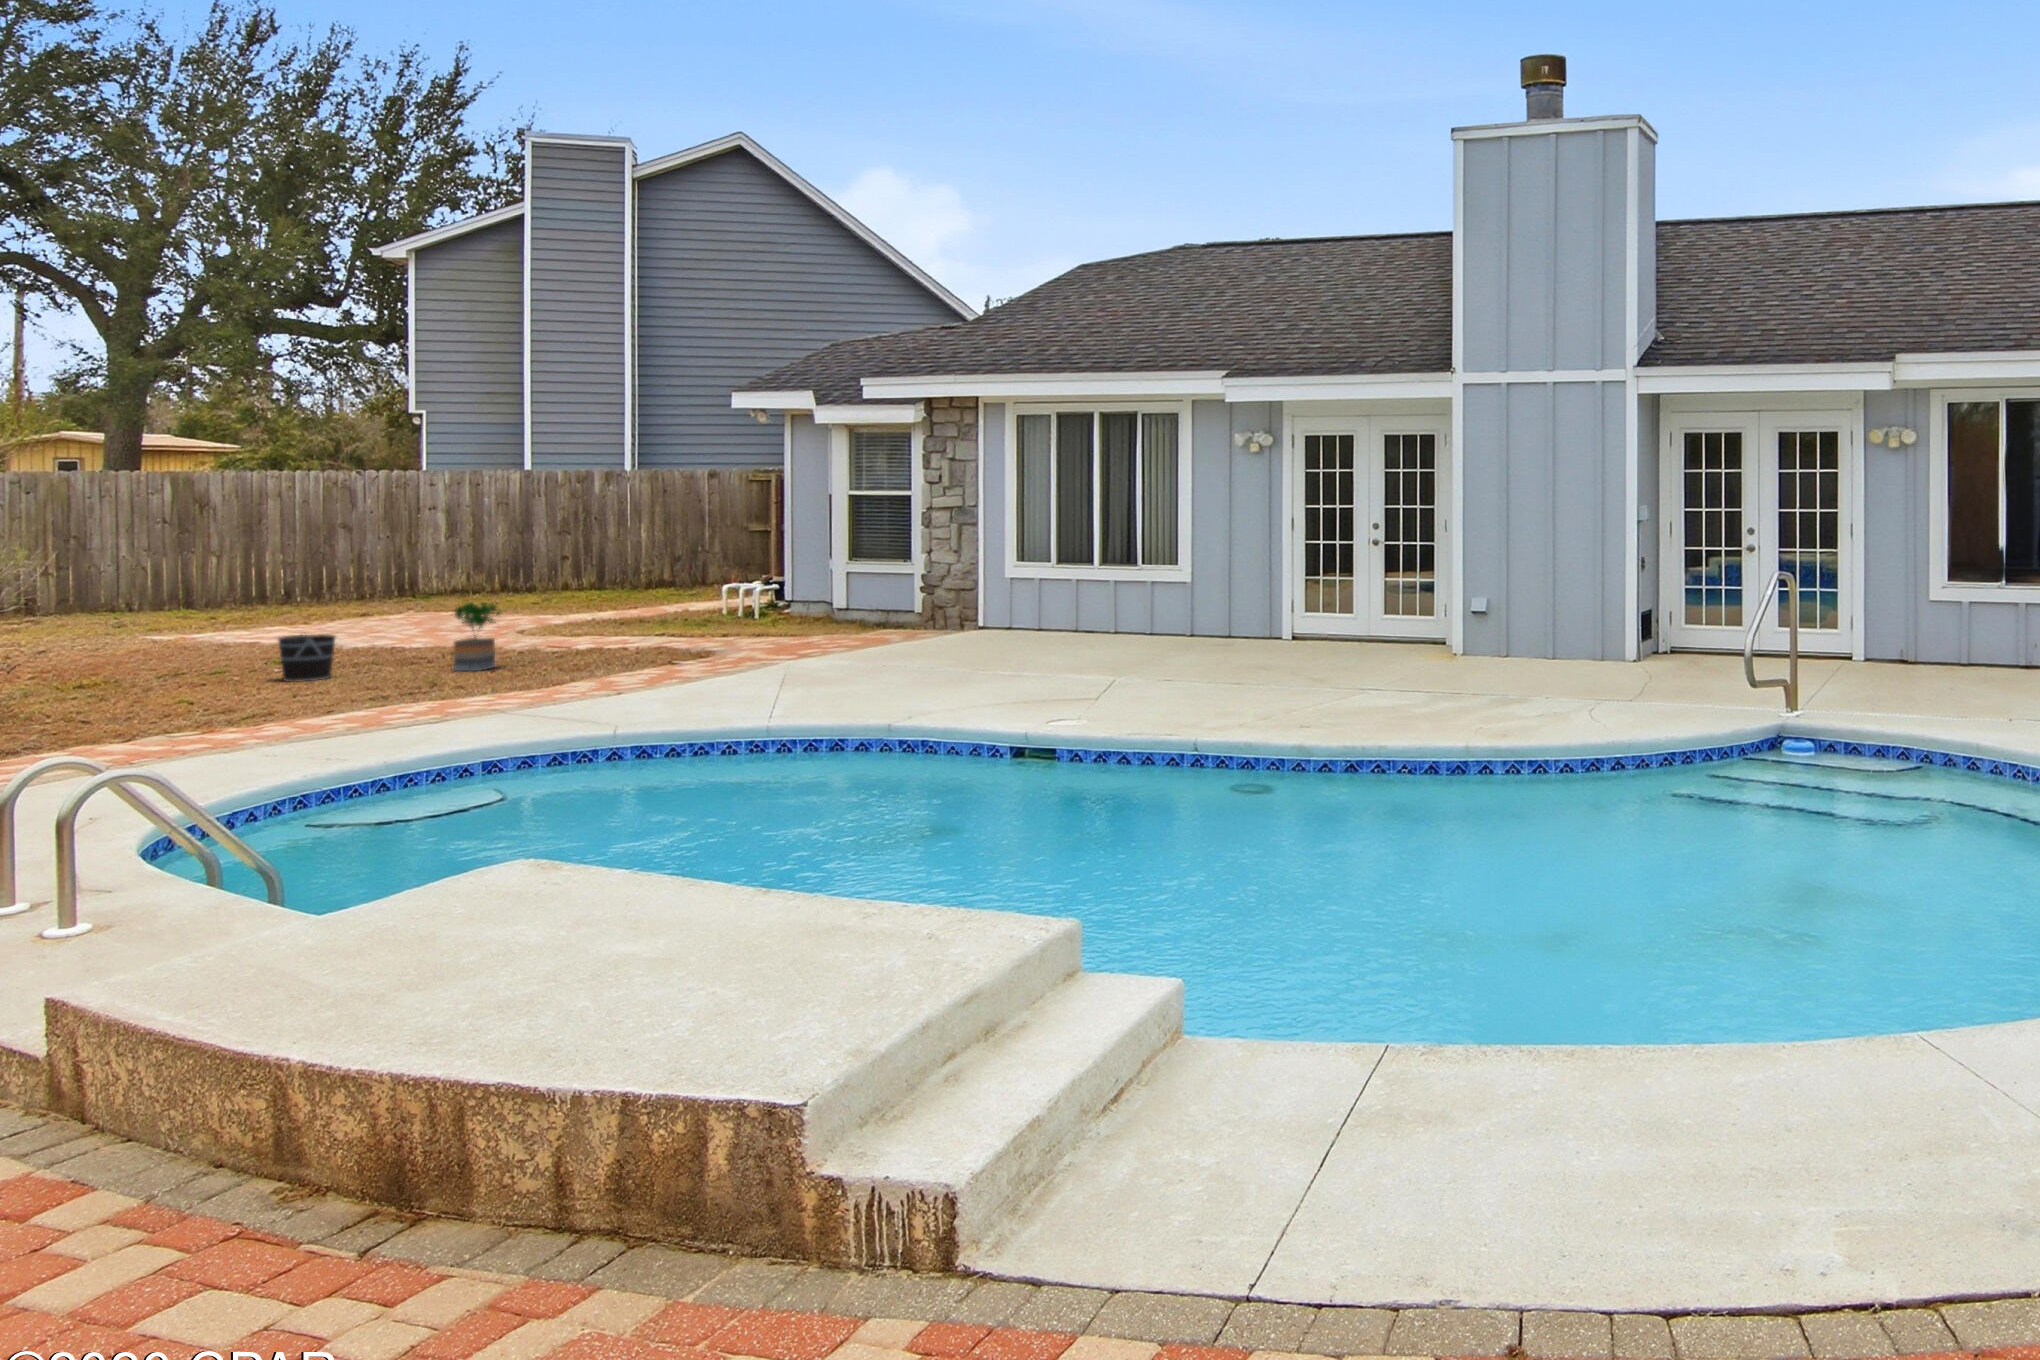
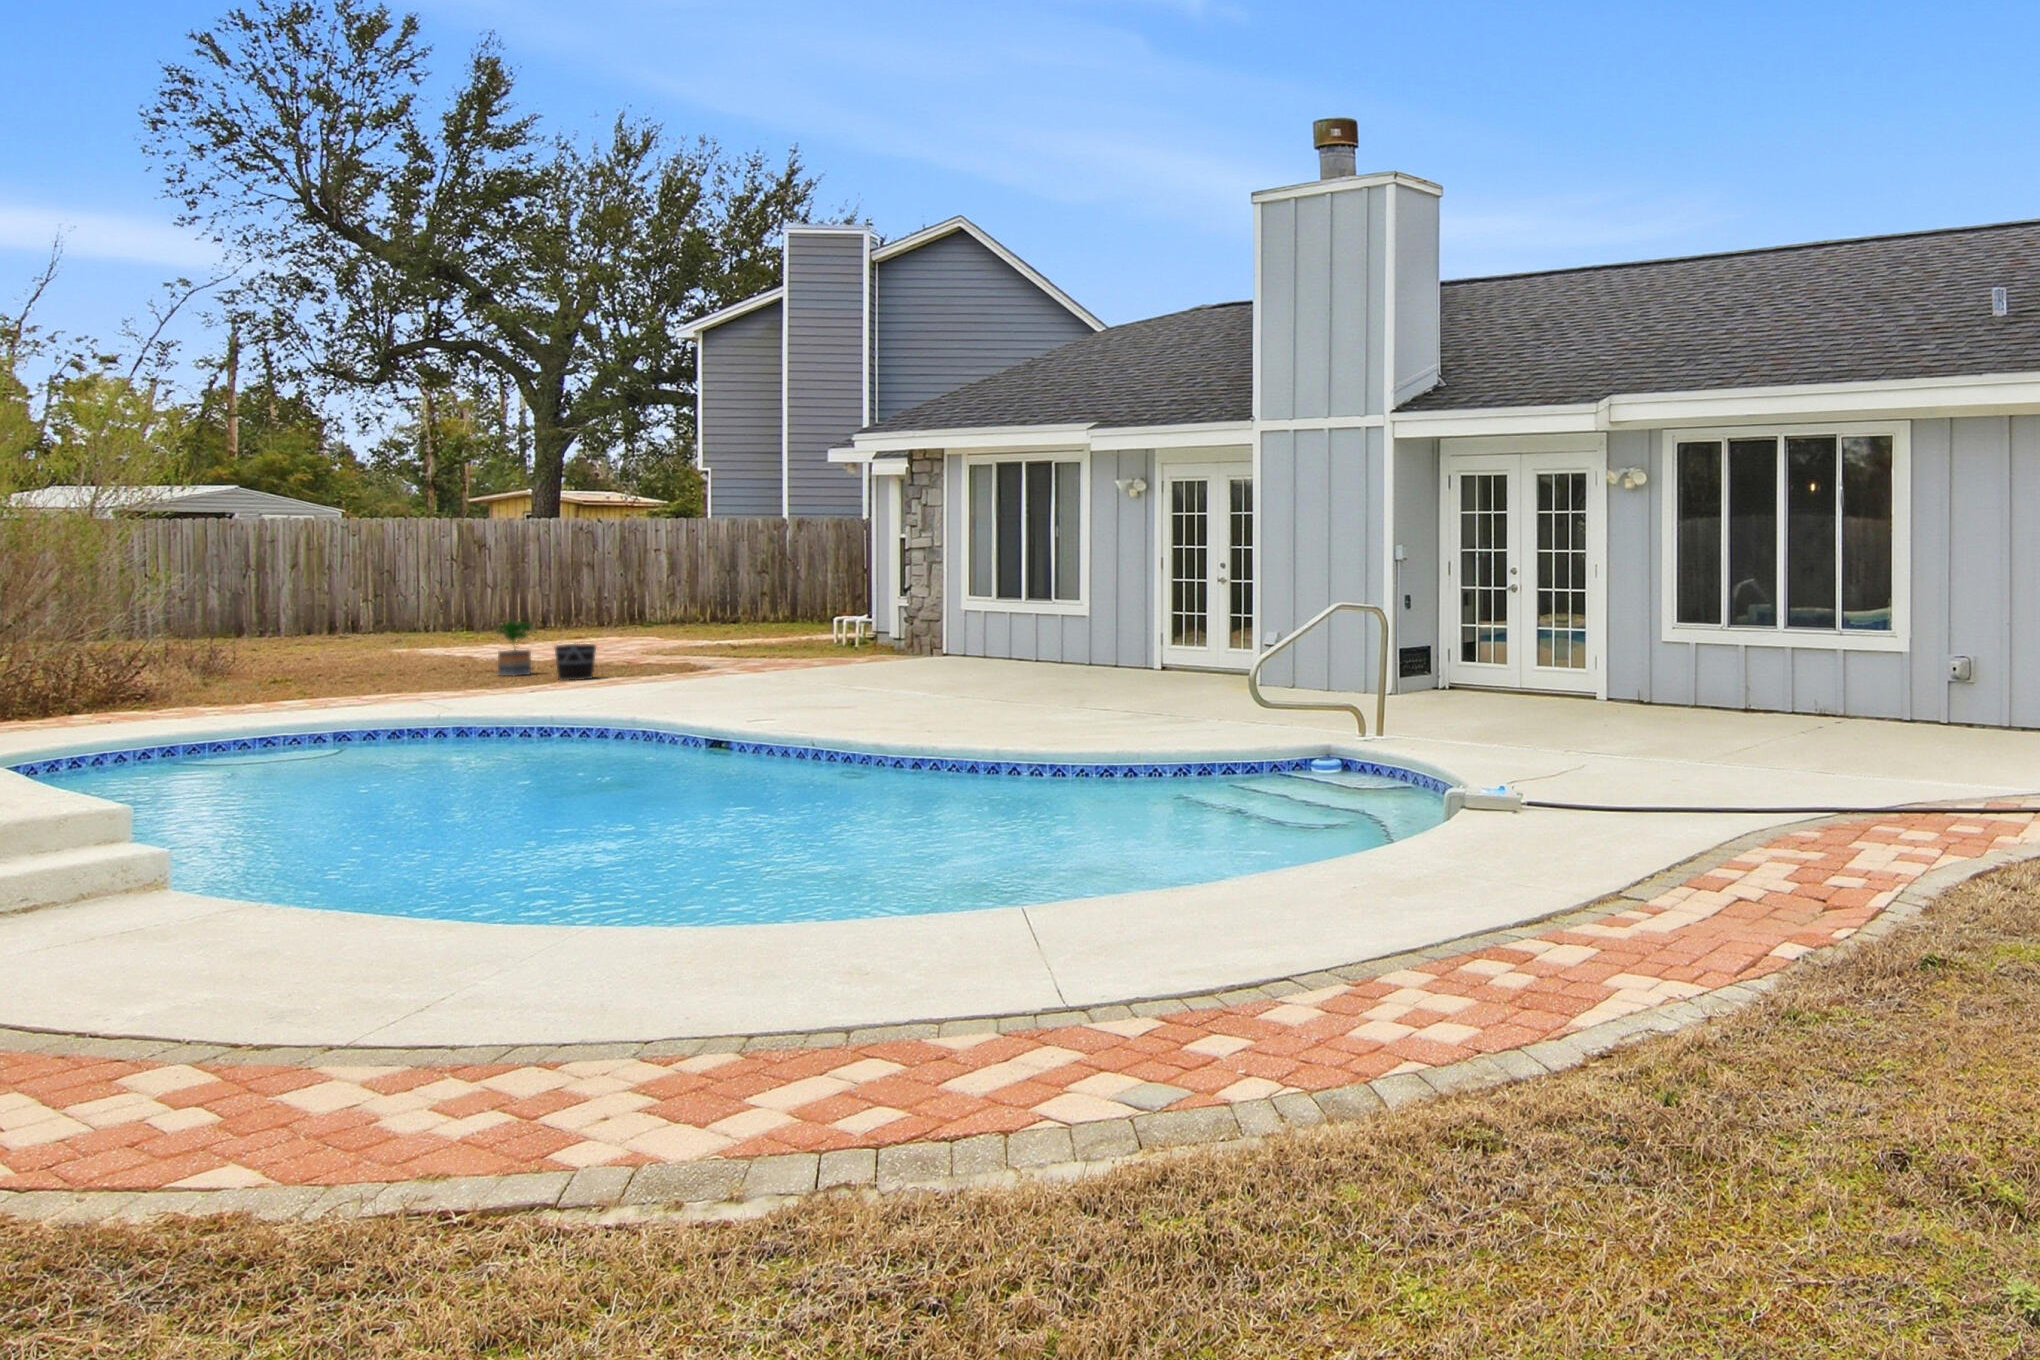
bucket: present [278,634,335,682] -> present [554,644,596,680]

